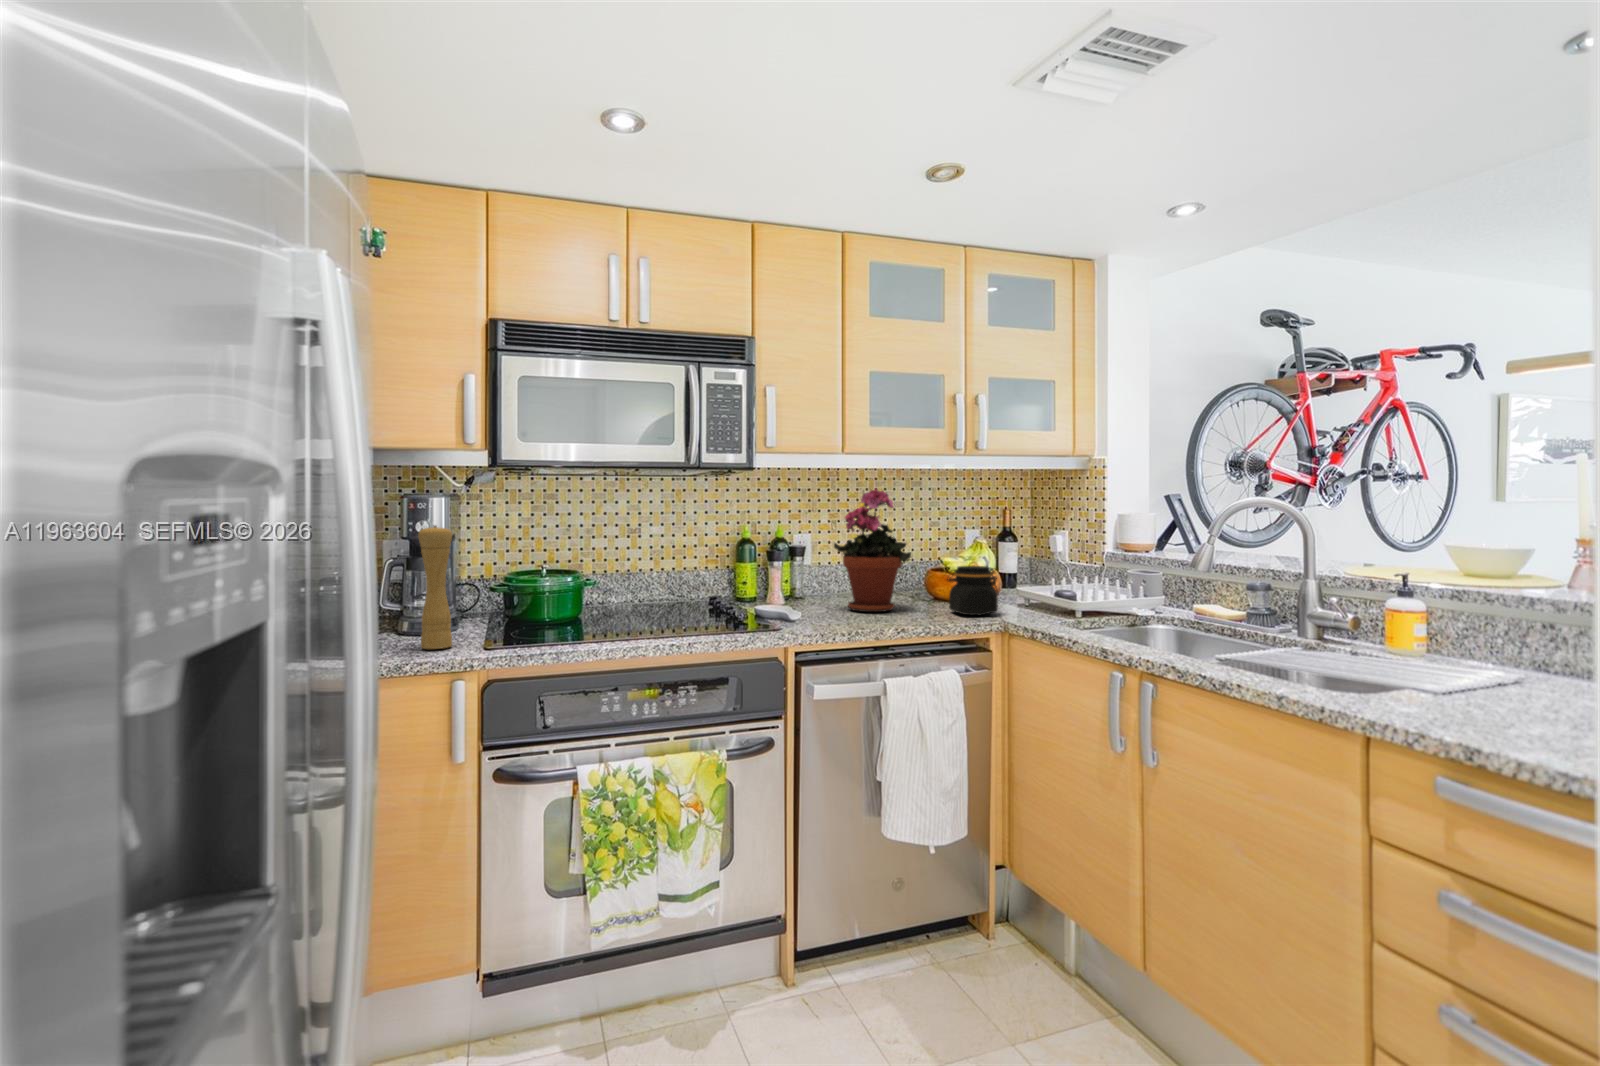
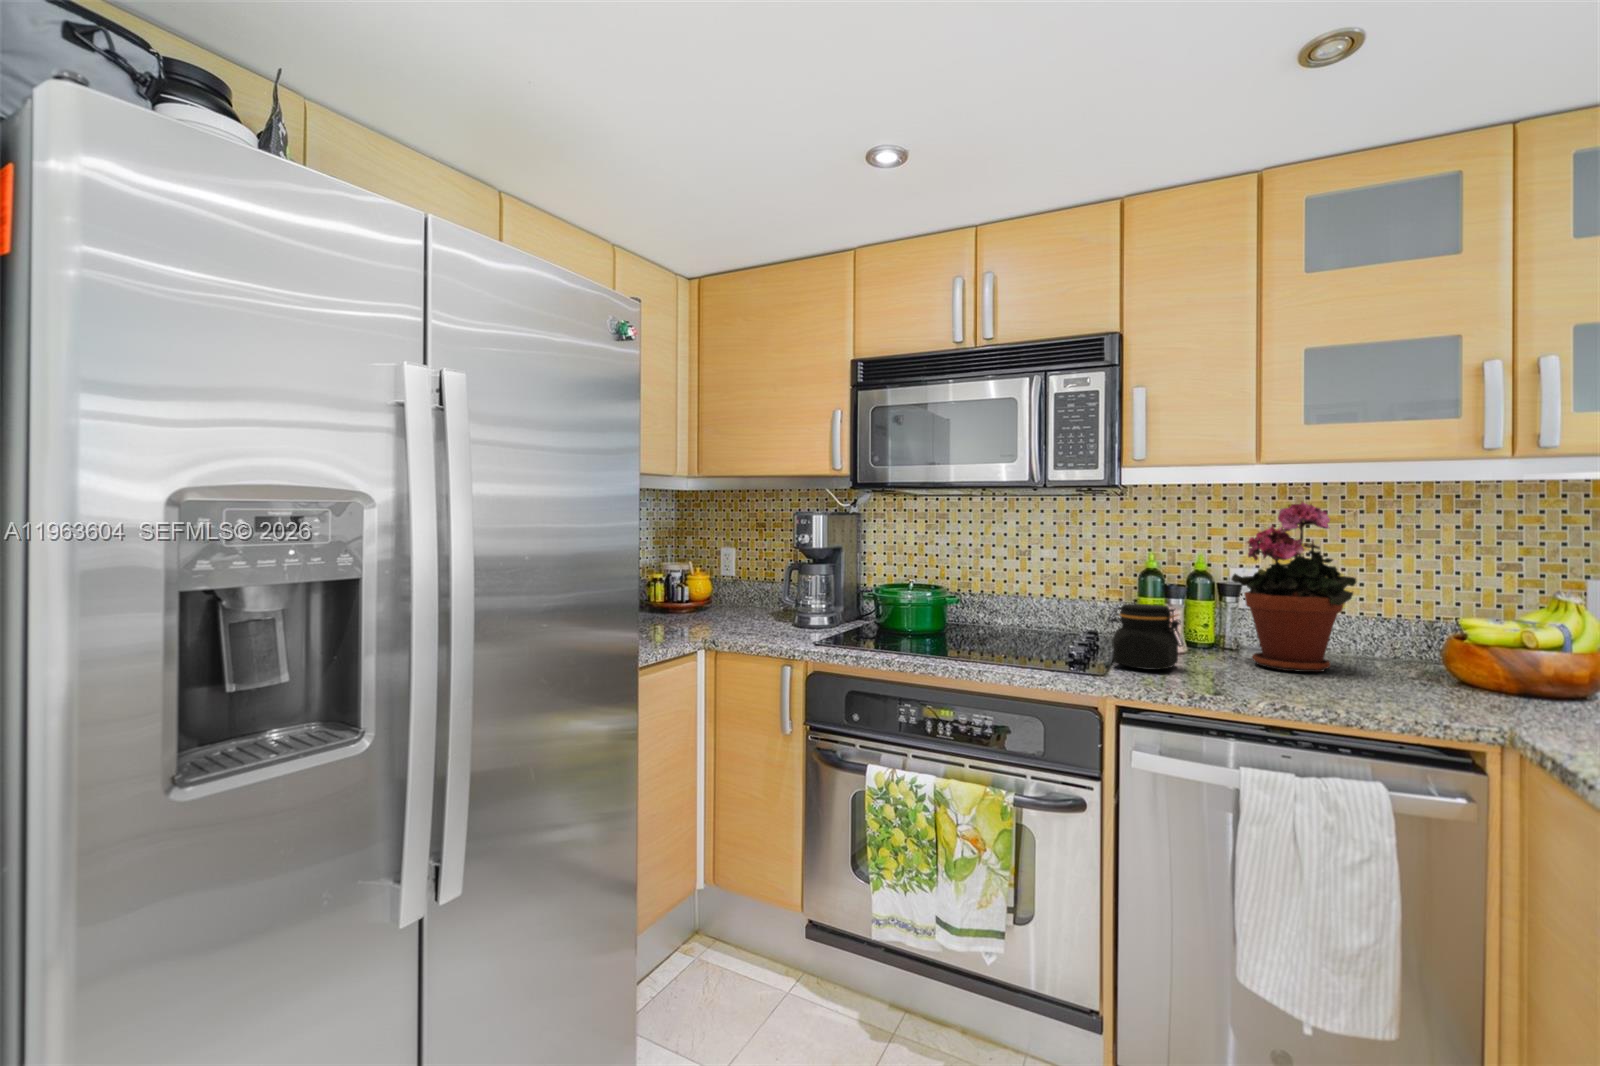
pepper mill: present [418,526,452,649] -> none [780,544,804,642]
jar: present [947,566,999,615] -> present [1107,604,1184,670]

